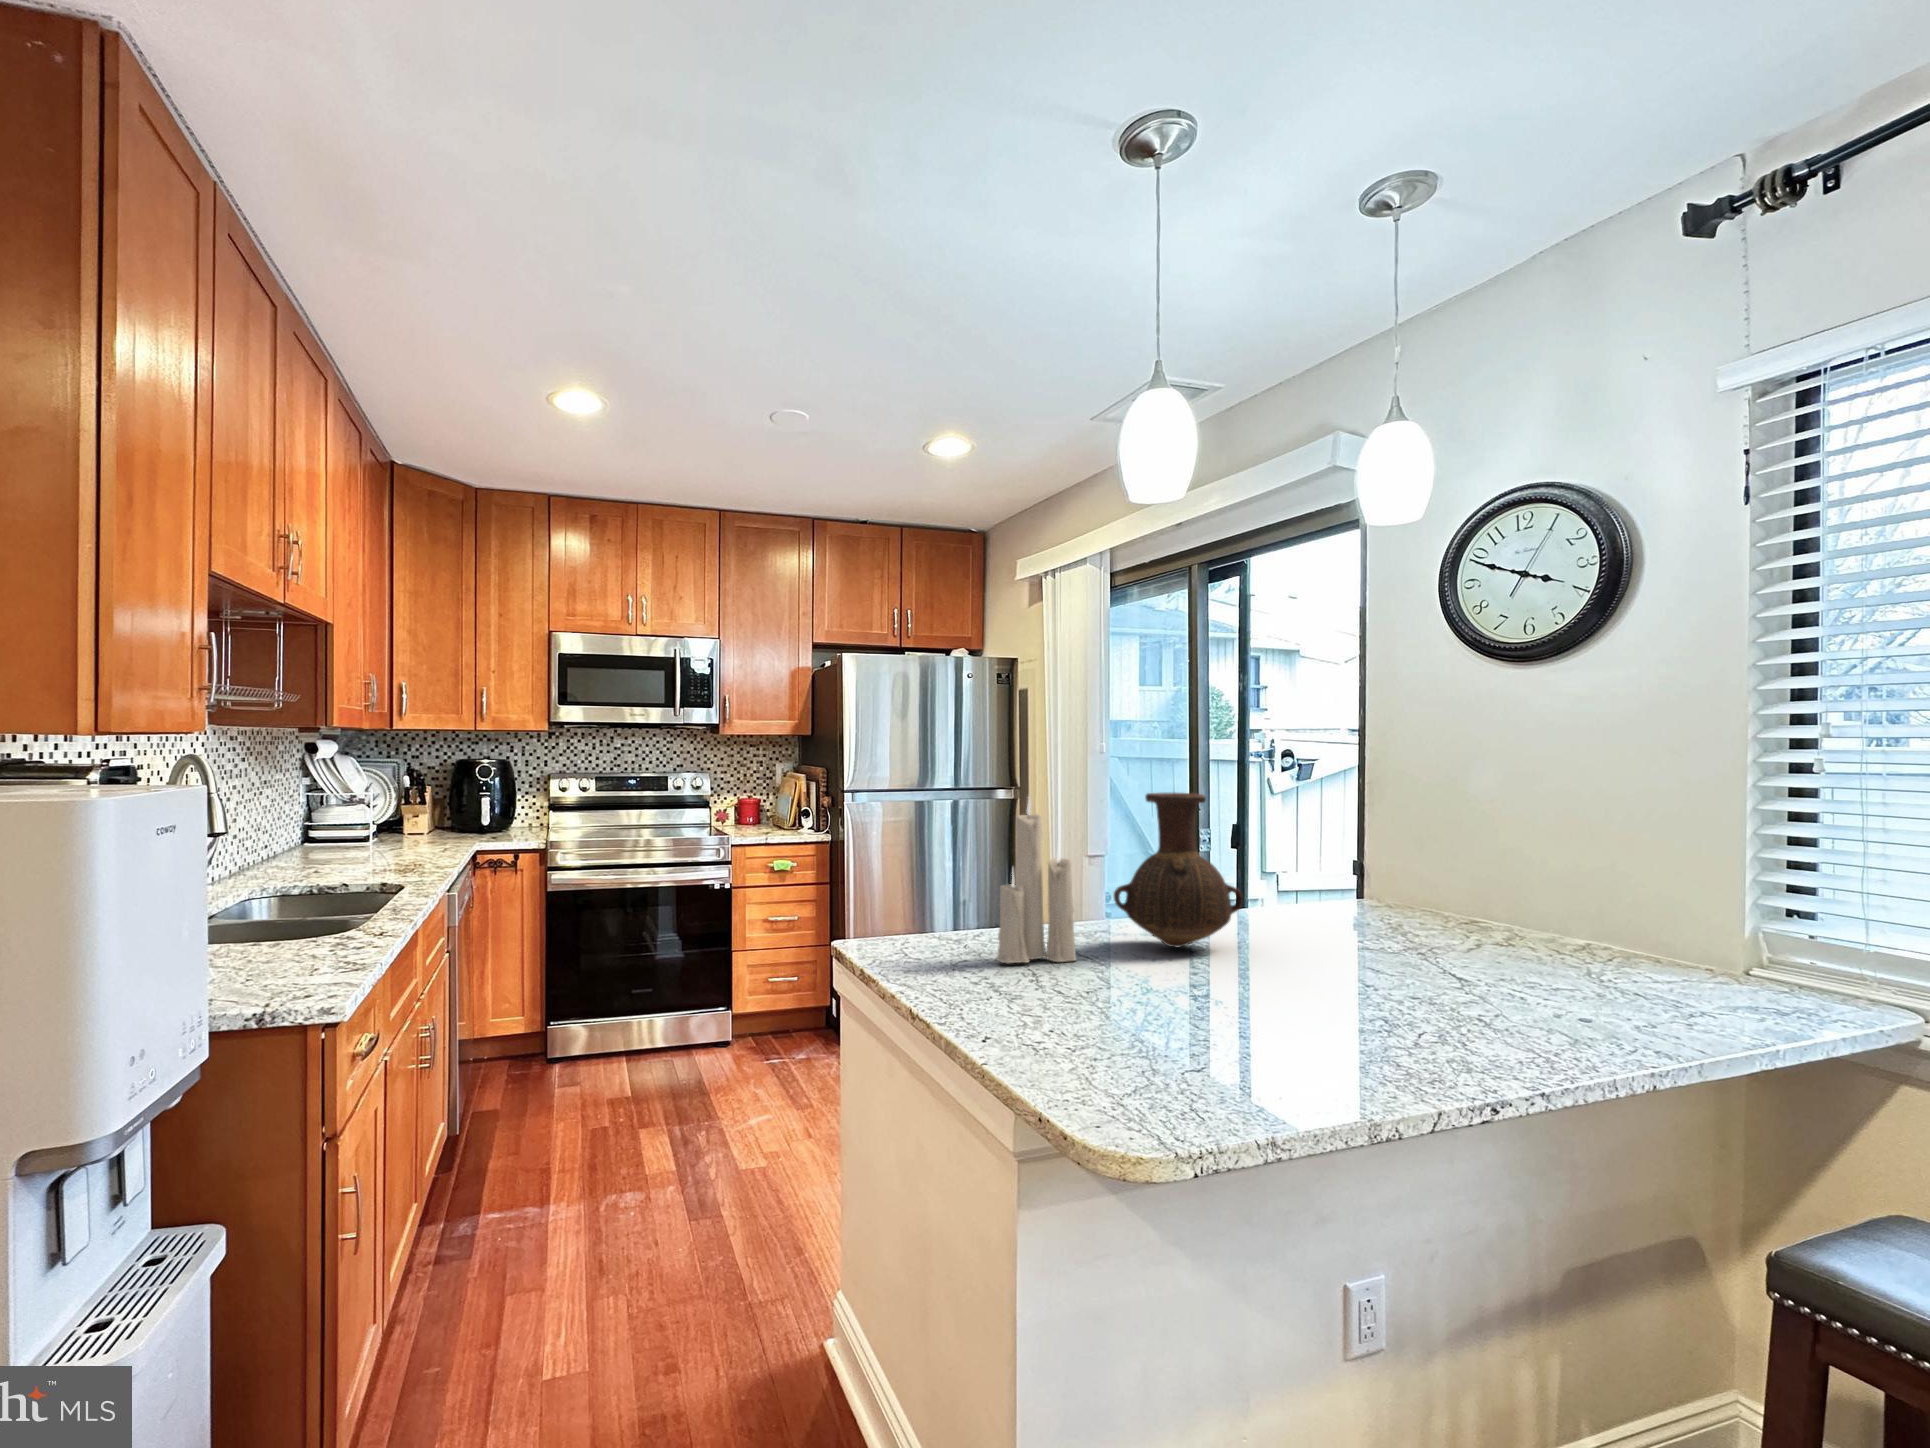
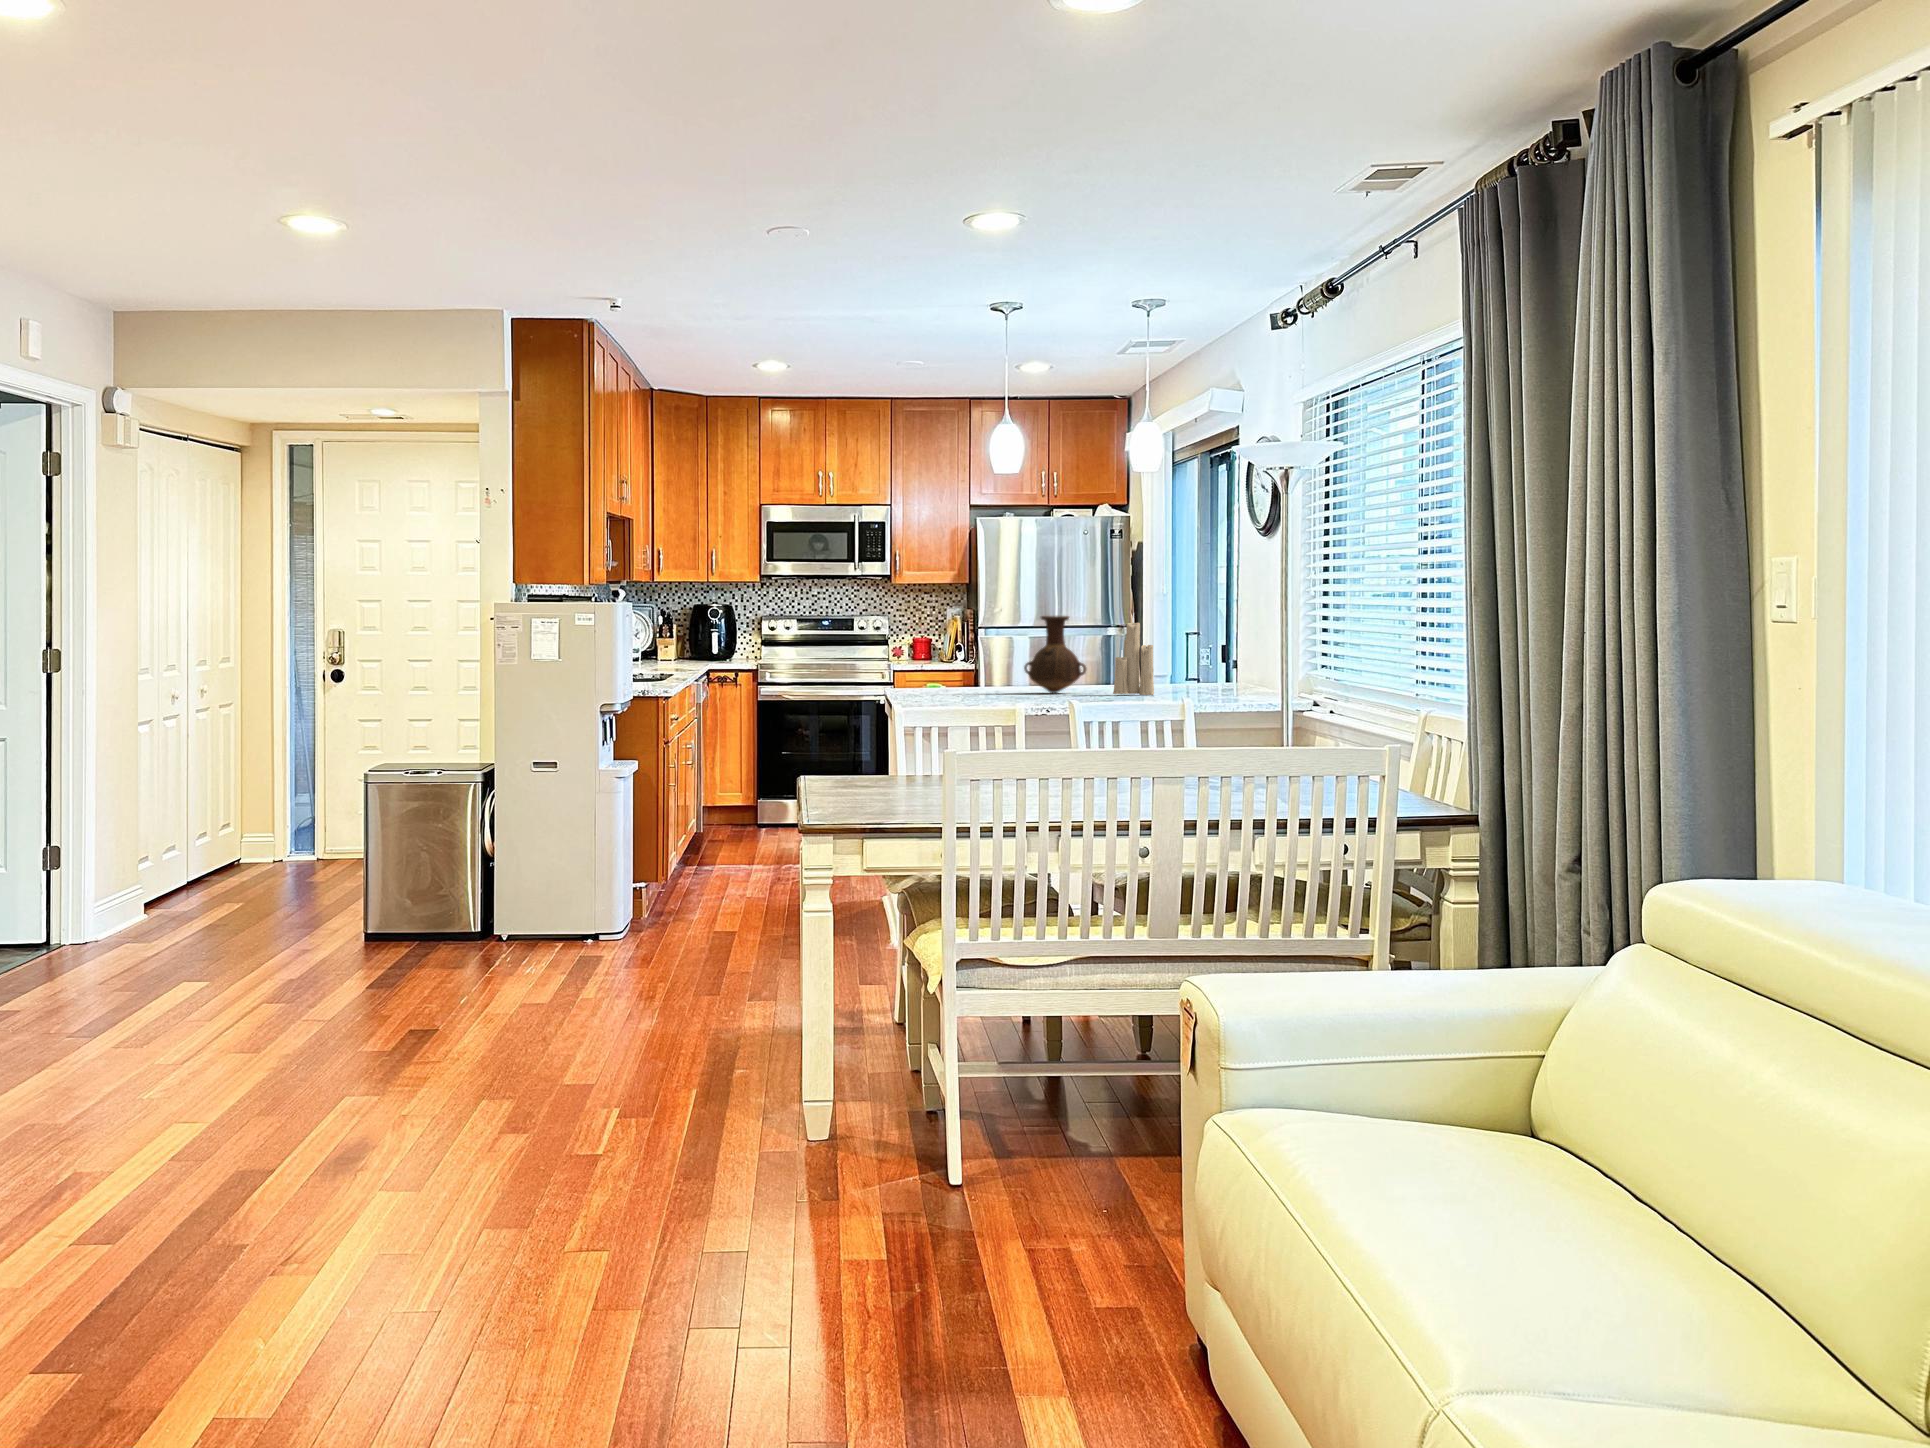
candle: present [996,803,1076,963] -> present [1113,613,1154,695]

